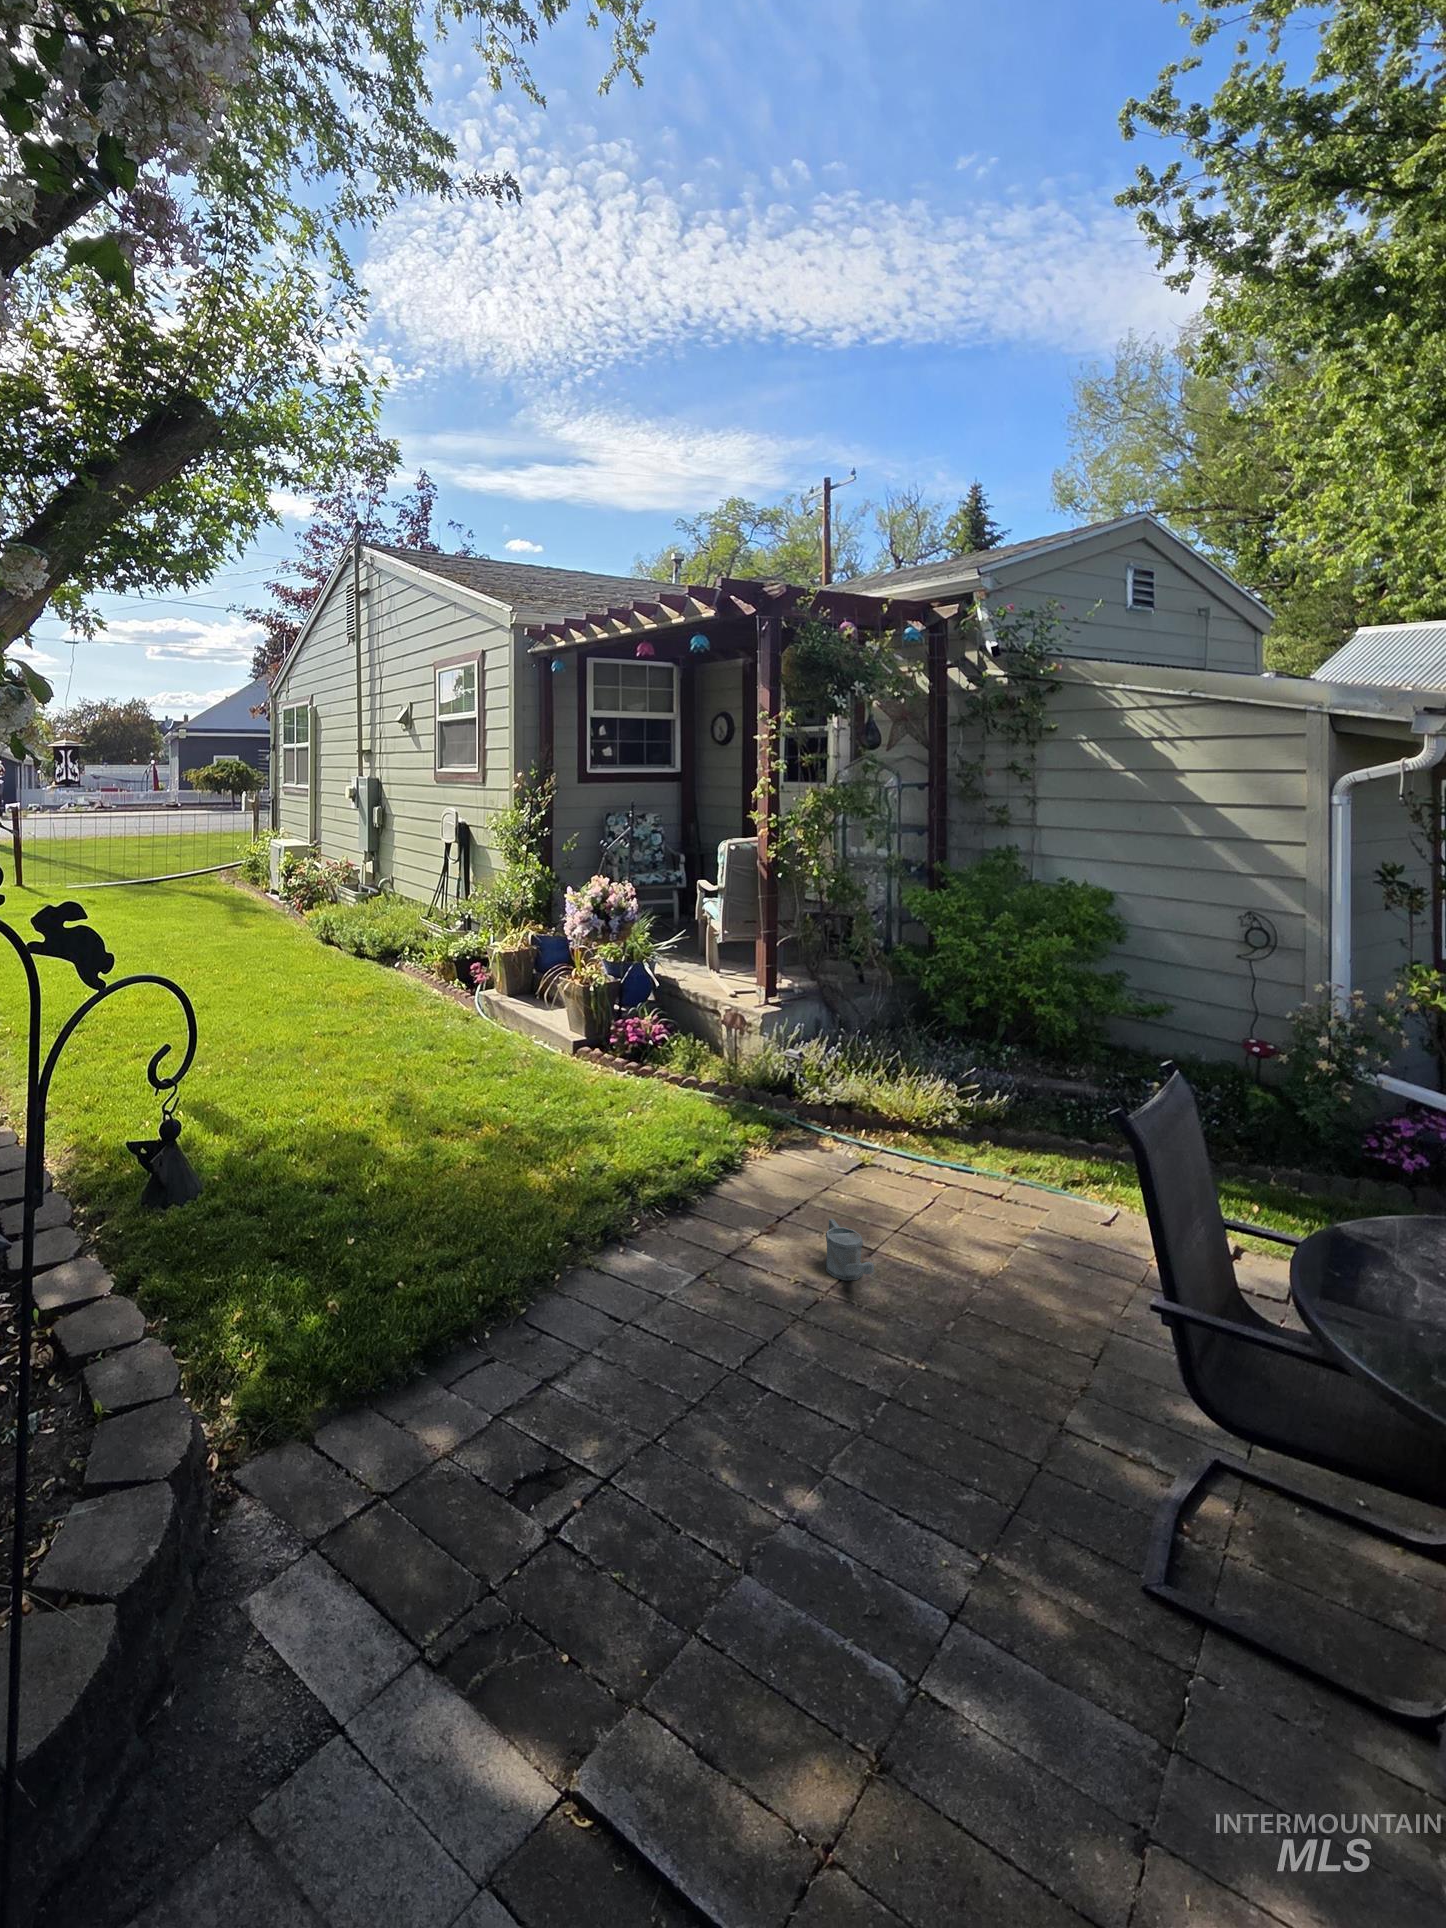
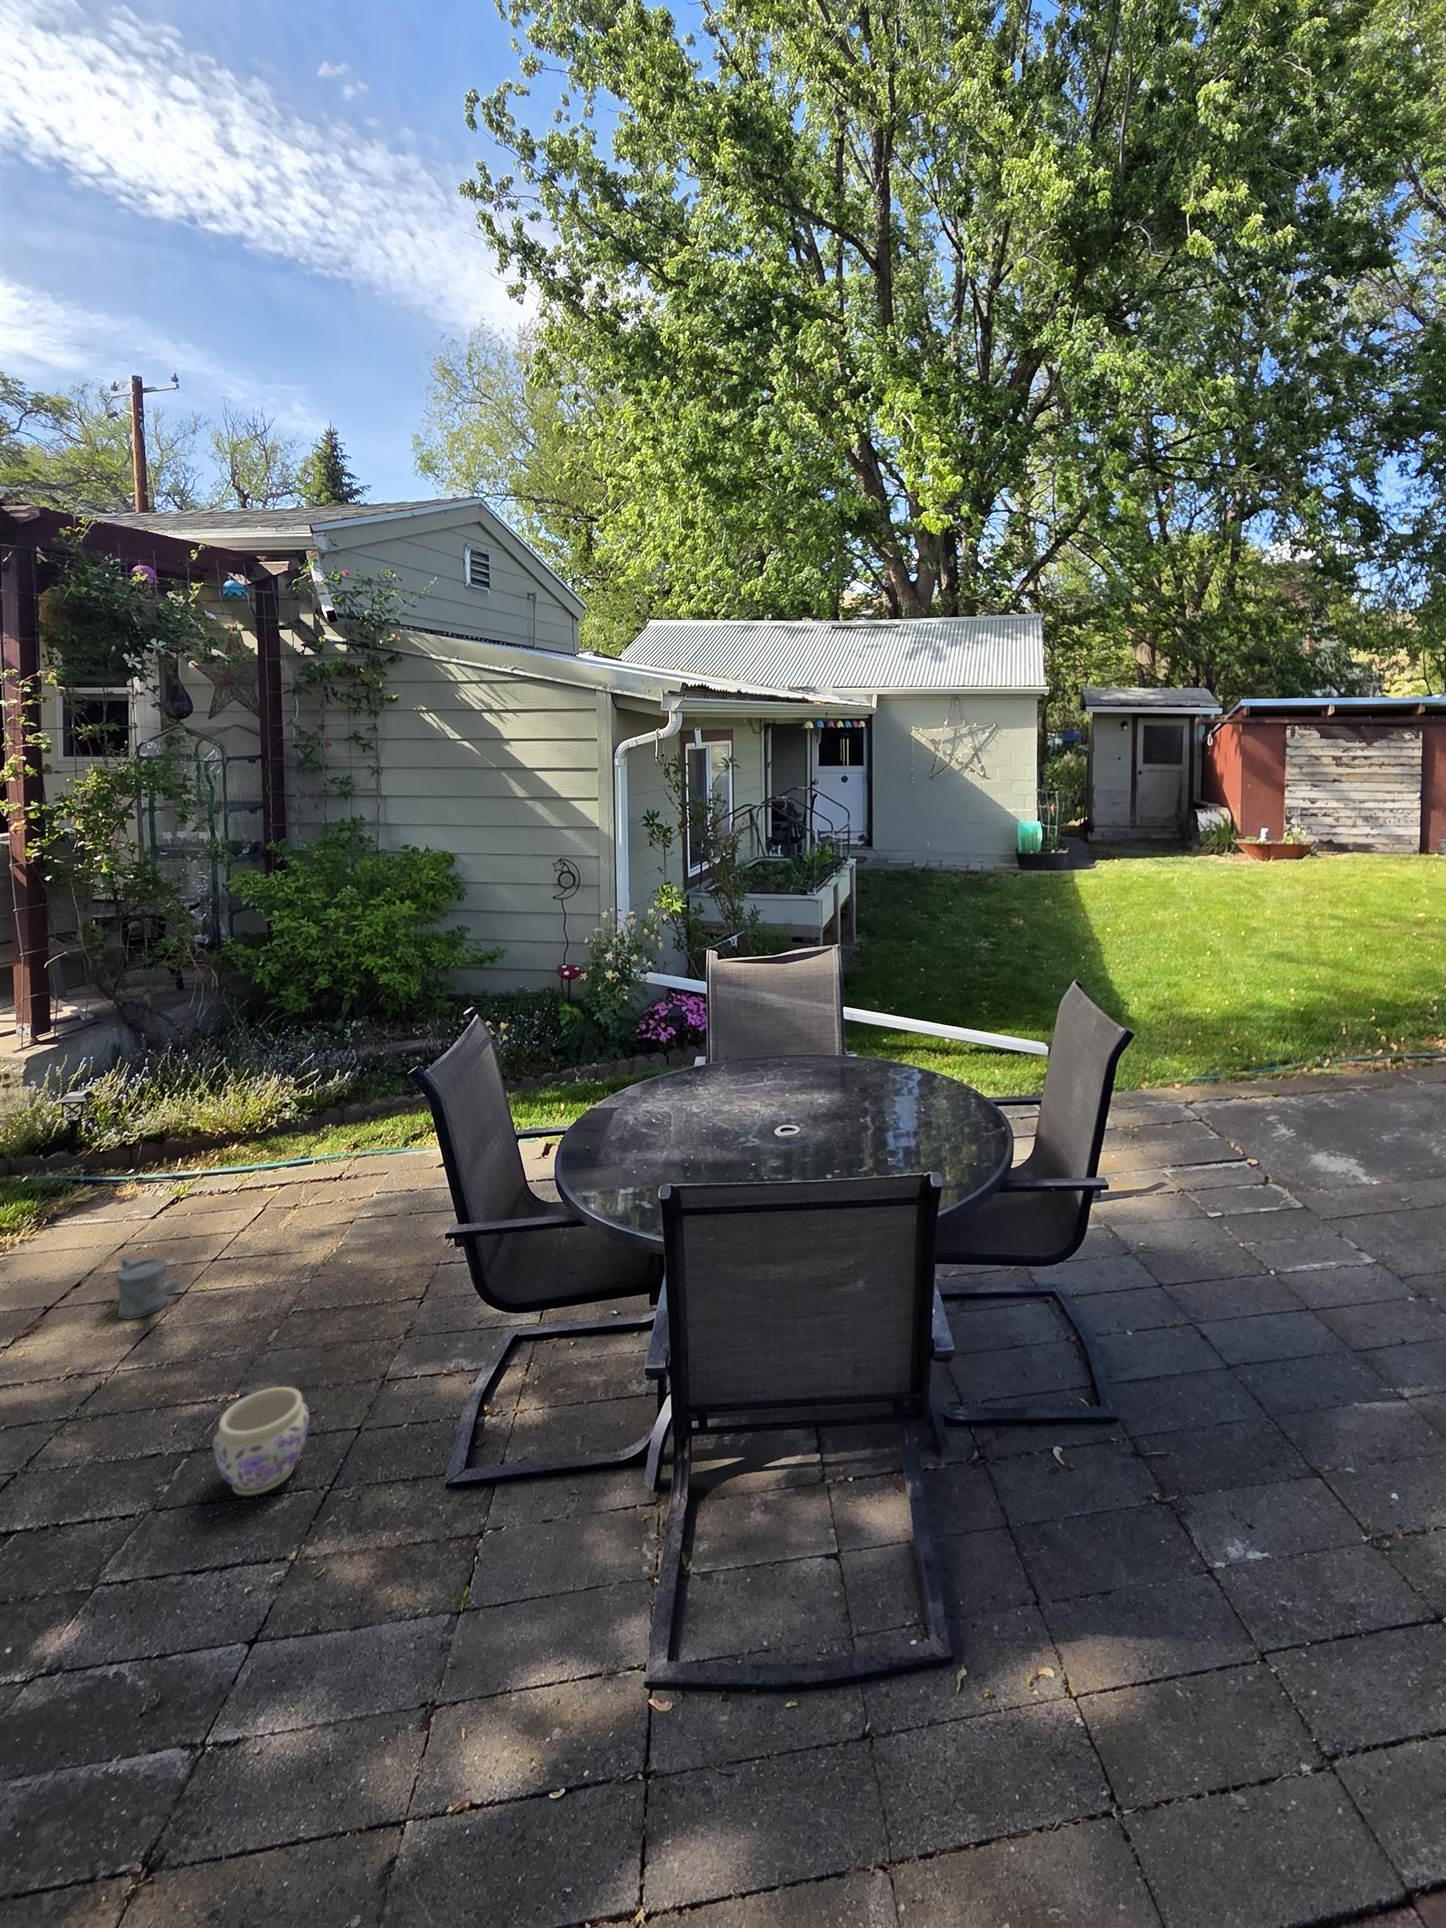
planter: none [912,1437,1002,1557] -> present [214,1387,309,1496]

